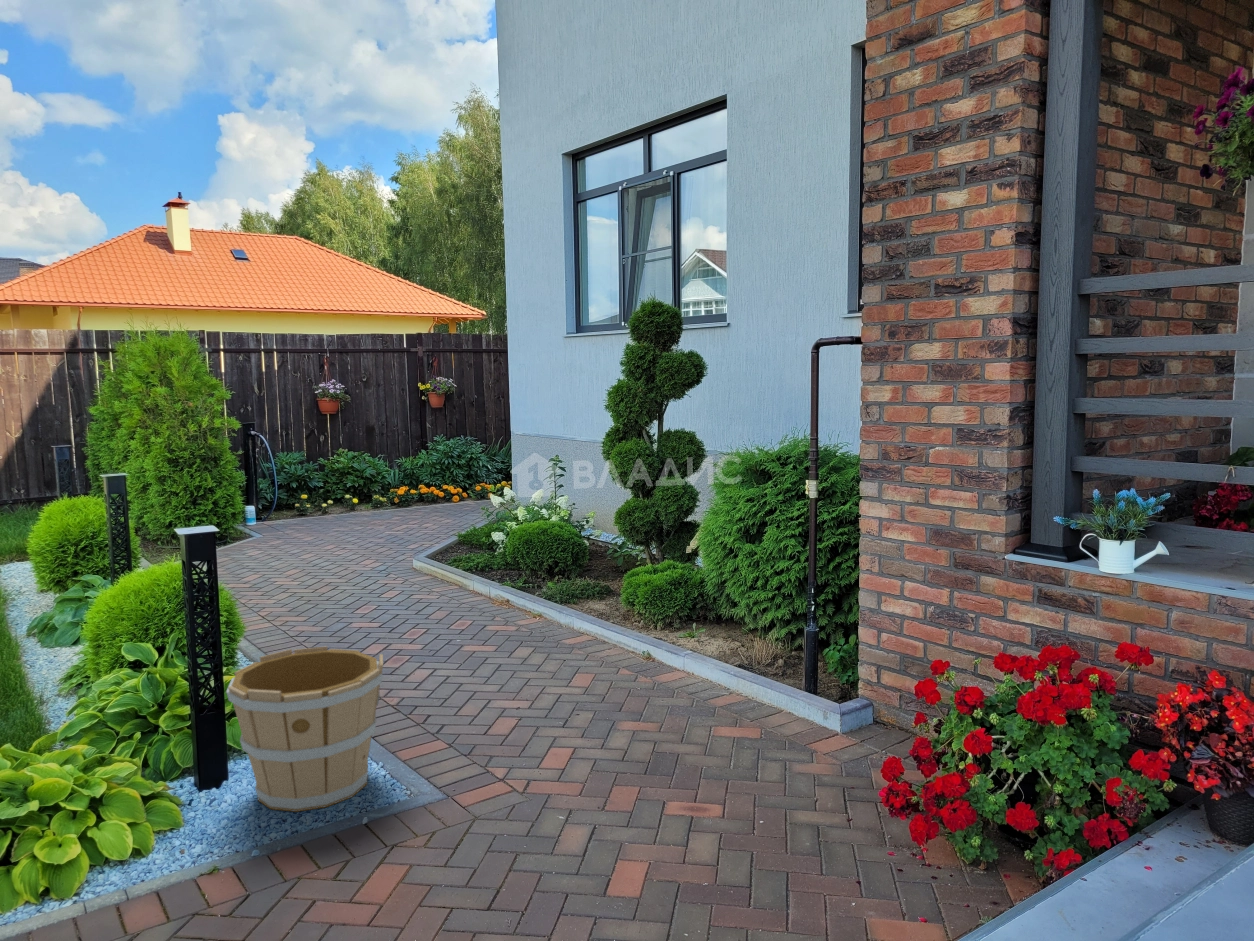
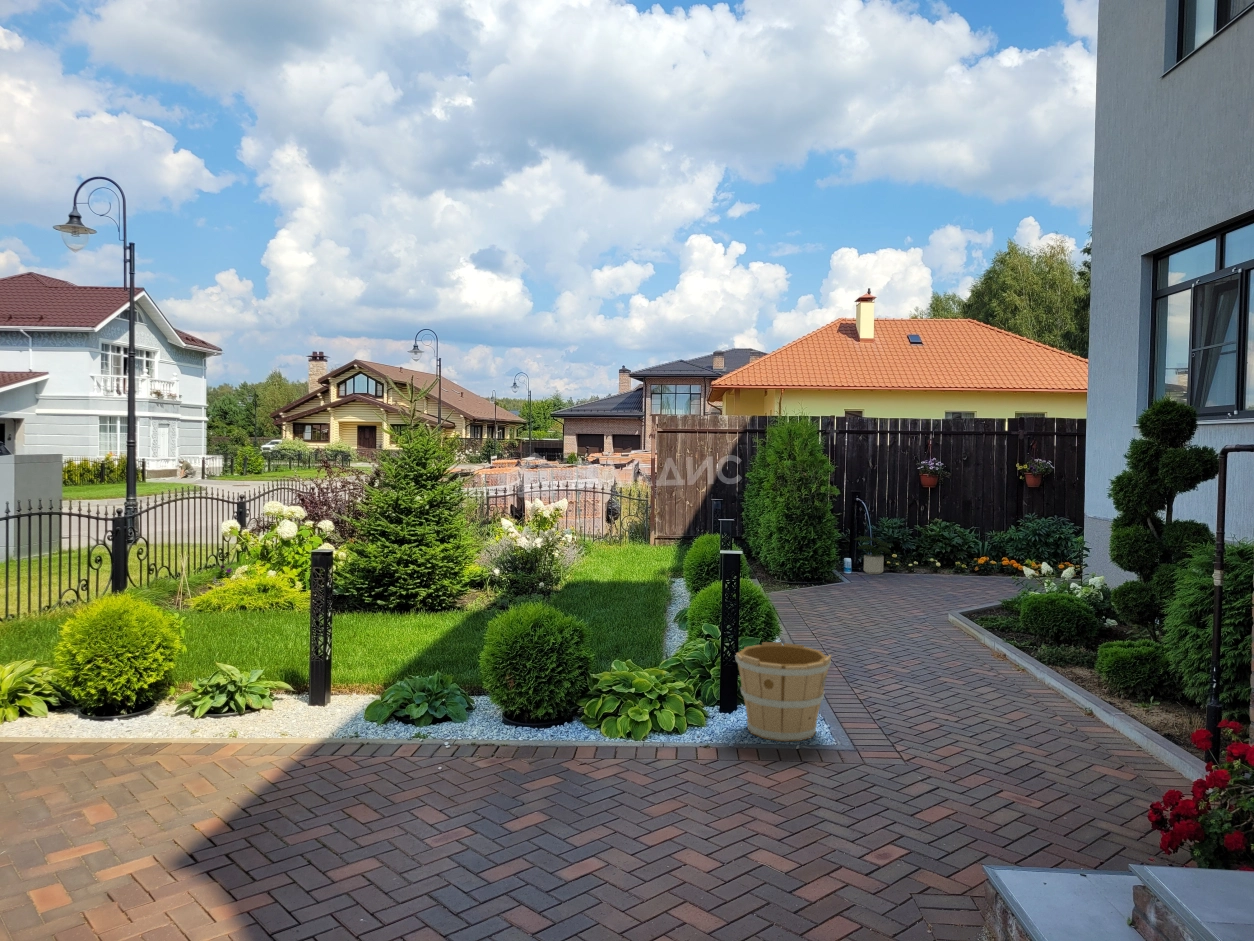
potted plant: none [254,478,305,522] -> present [854,536,893,574]

